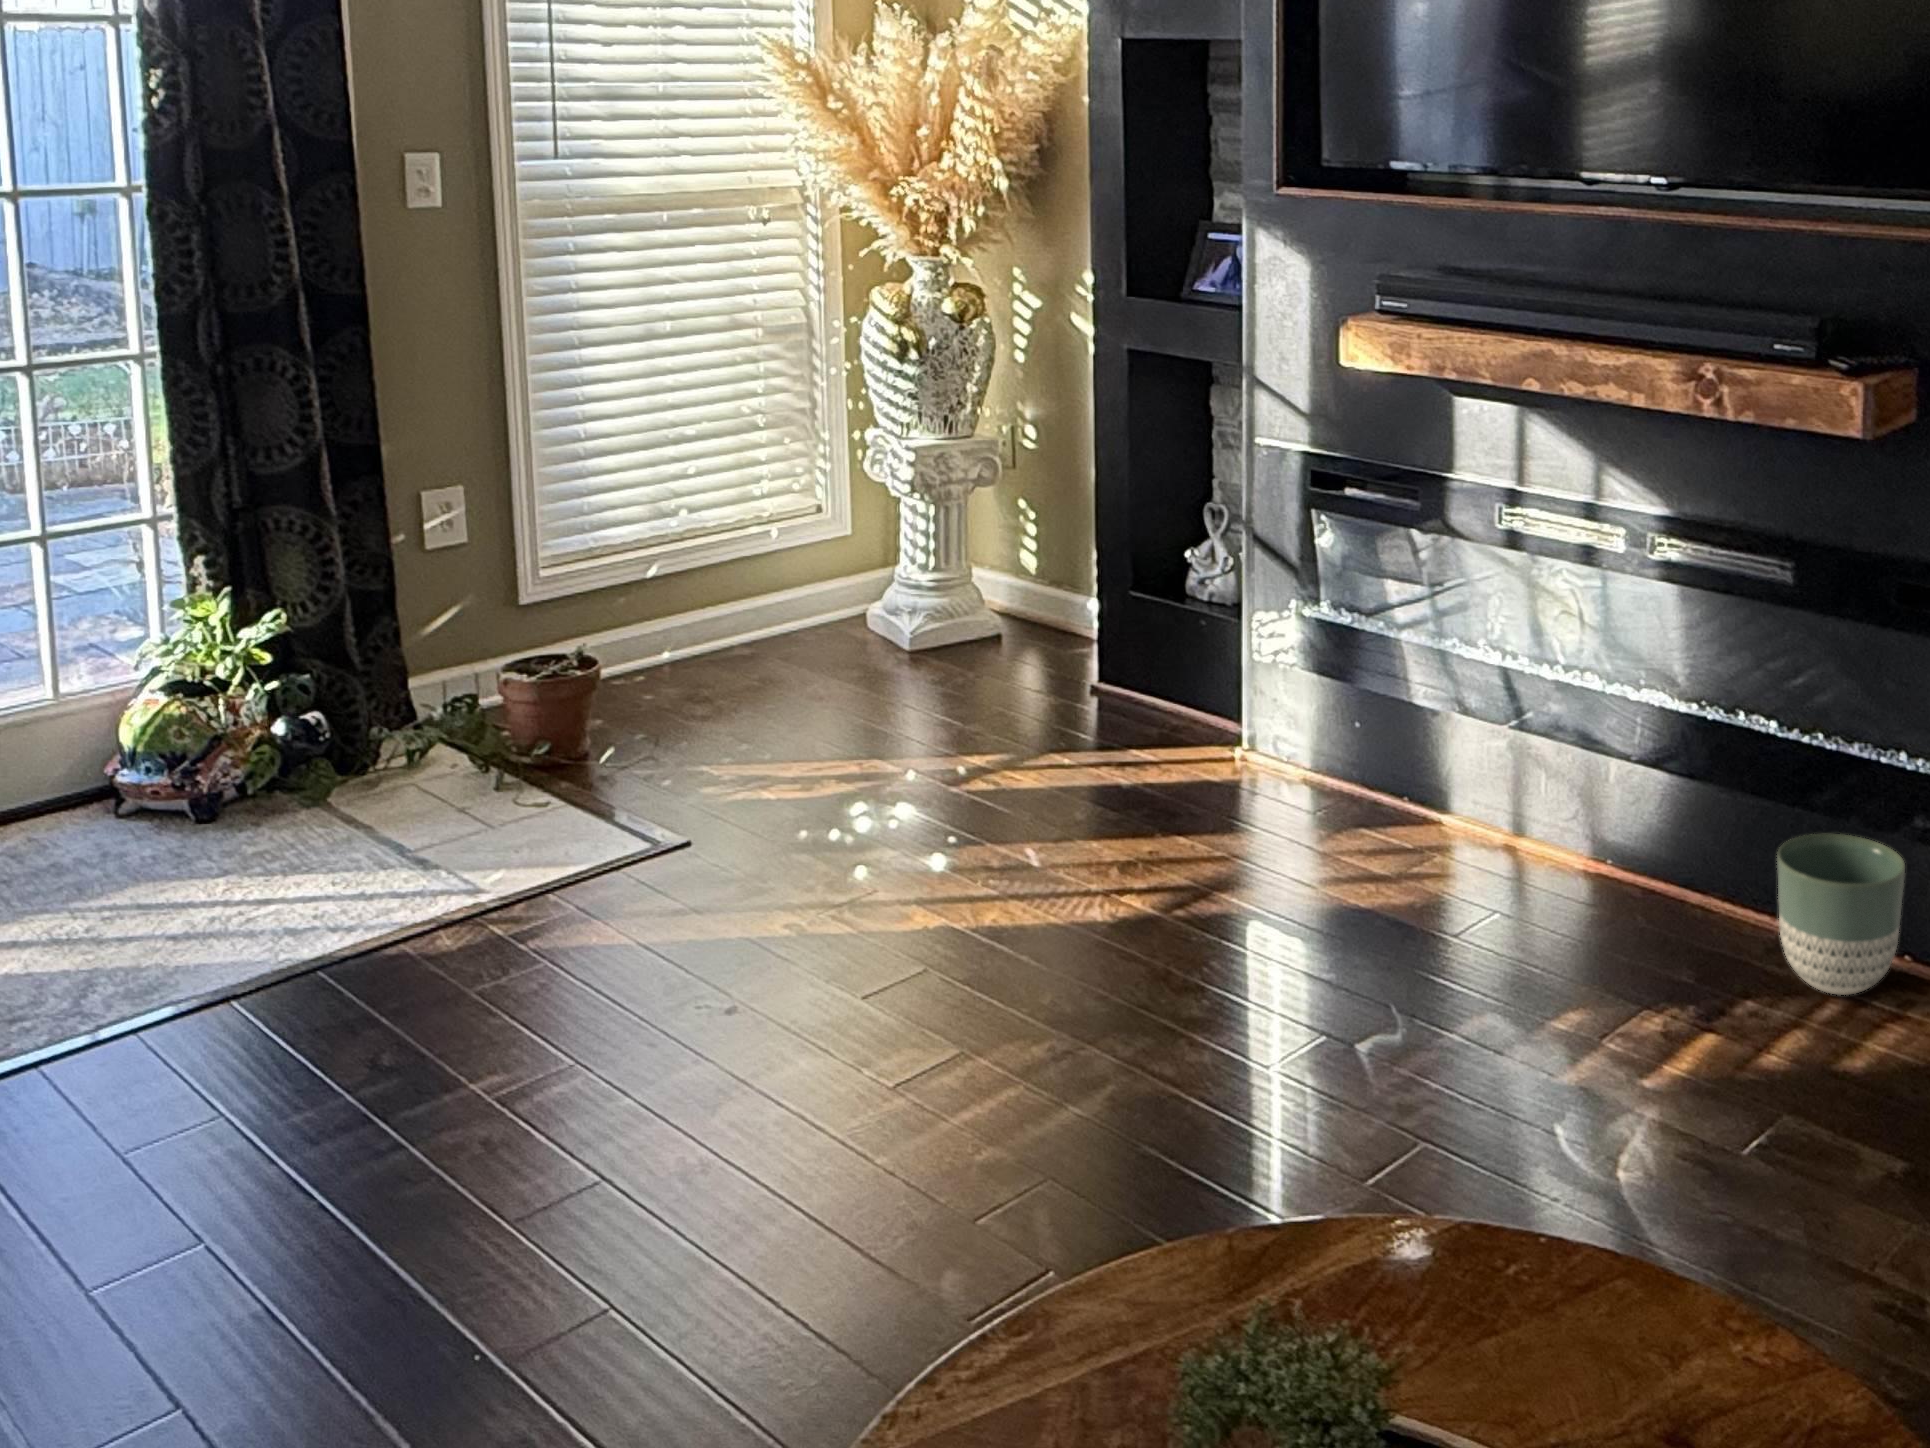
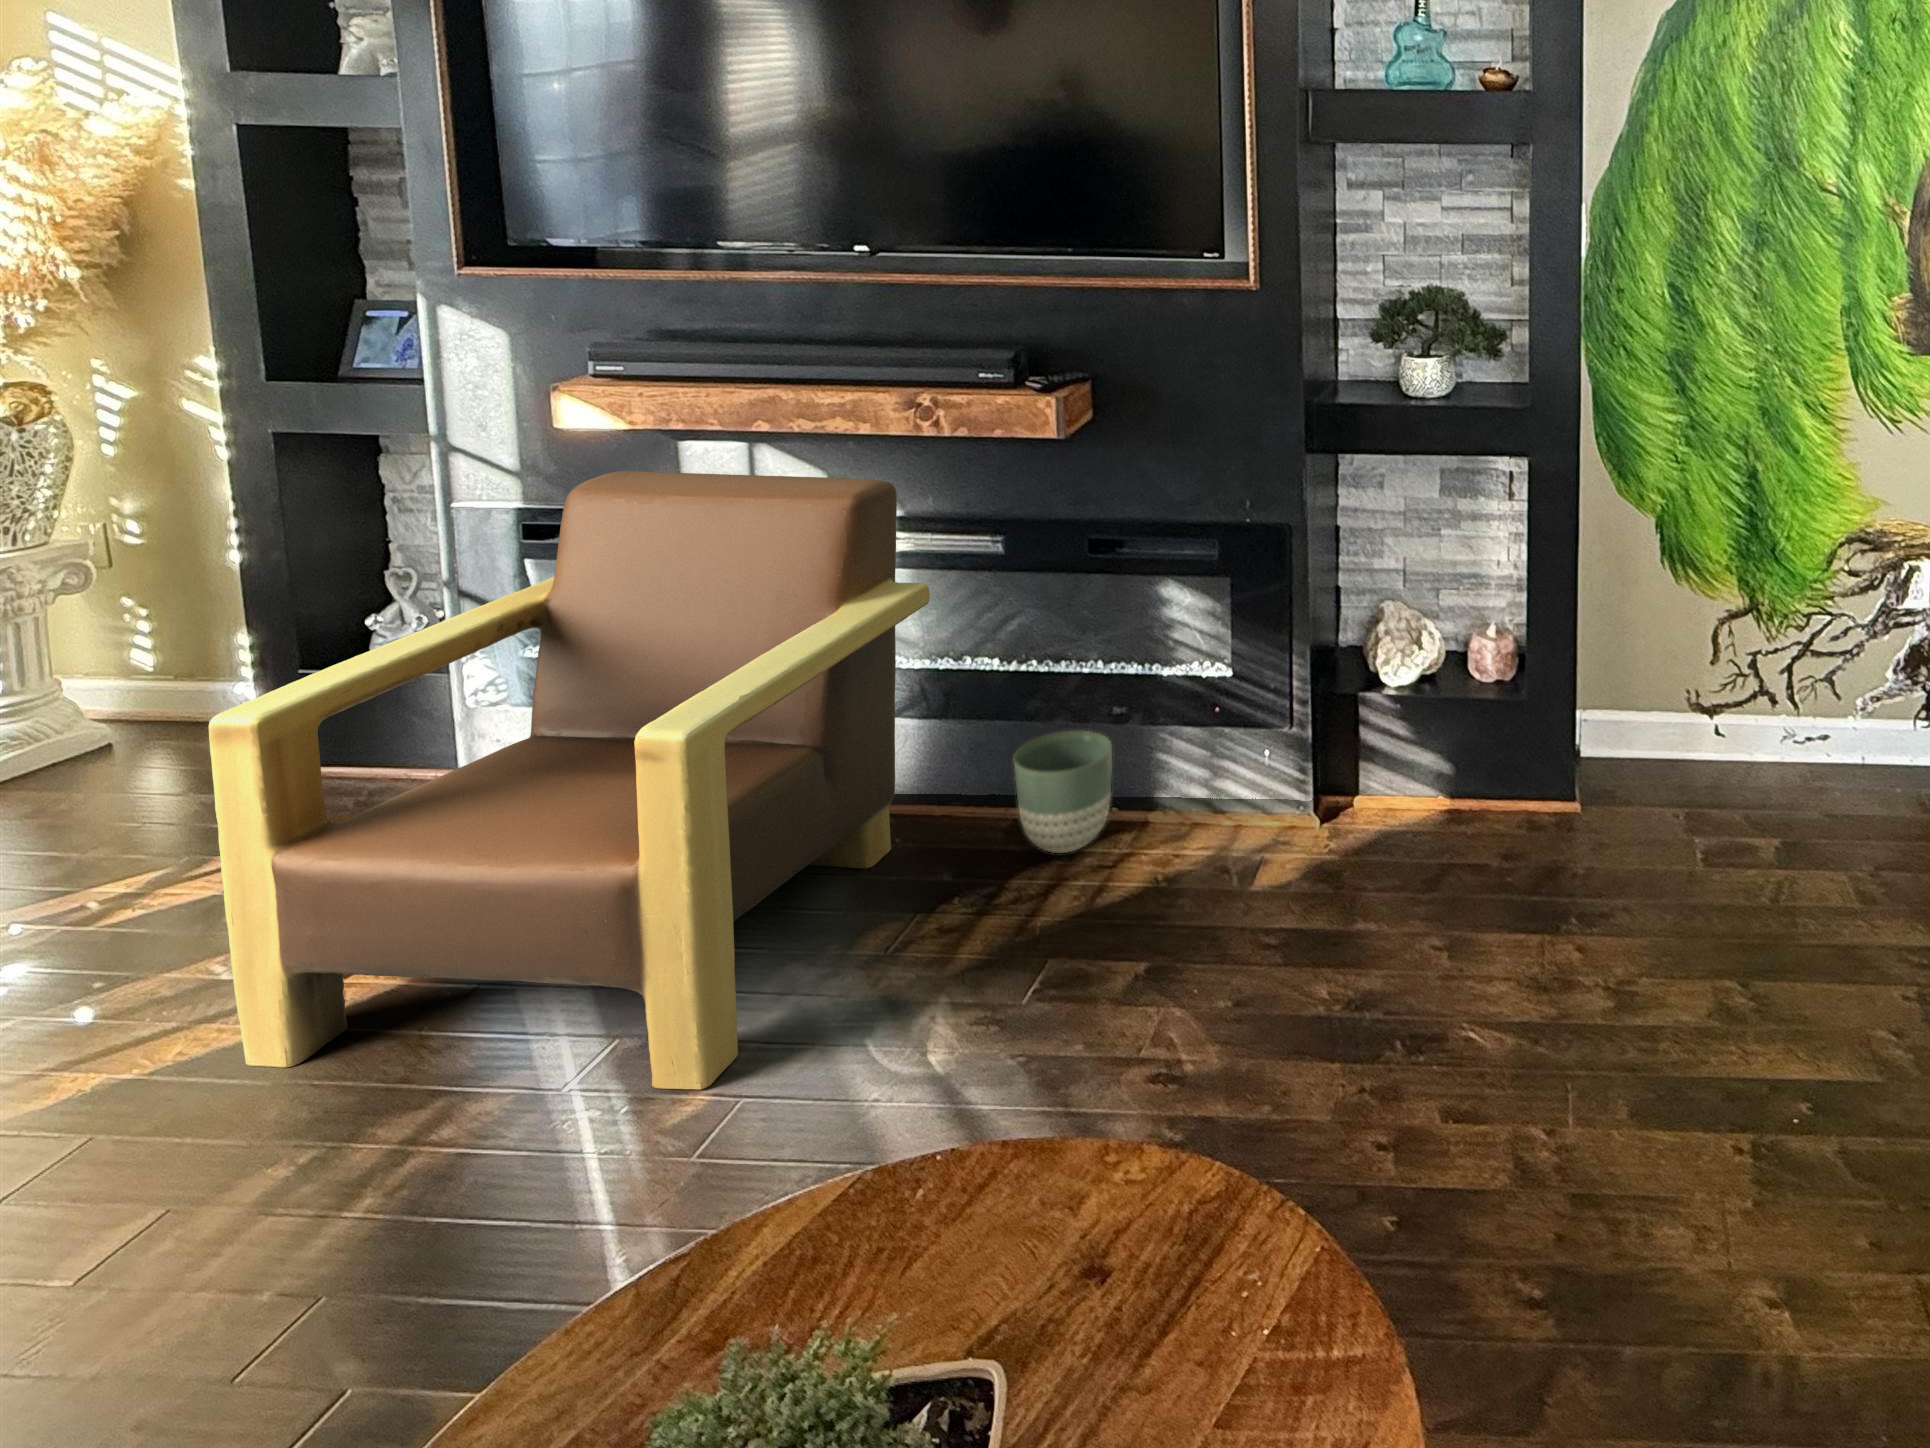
armchair: none [1031,421,1696,1119] -> present [209,471,930,1089]

